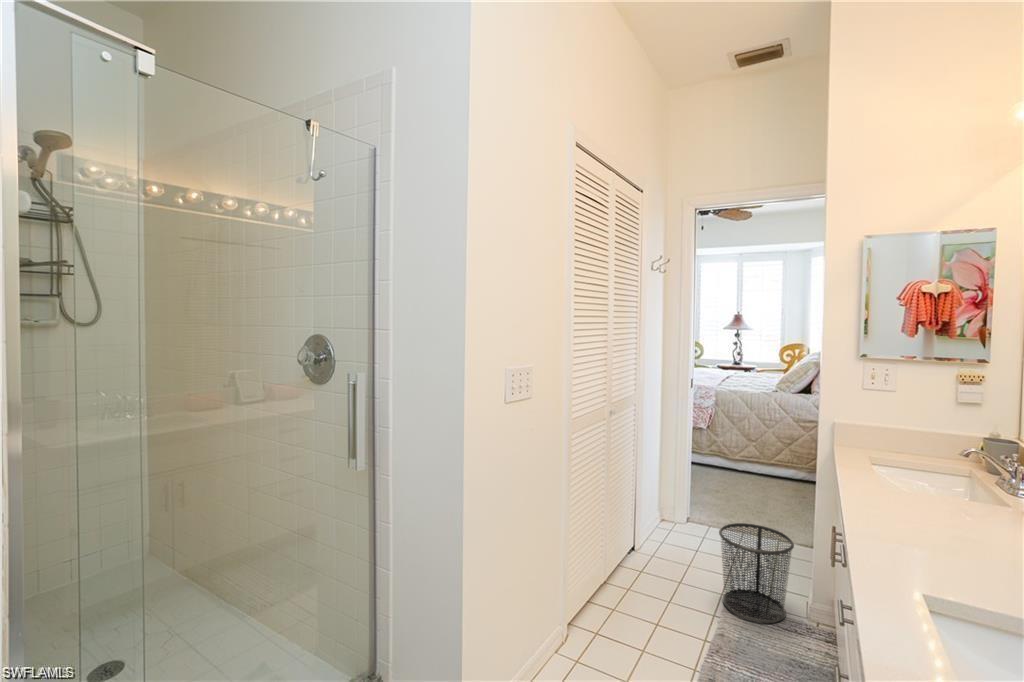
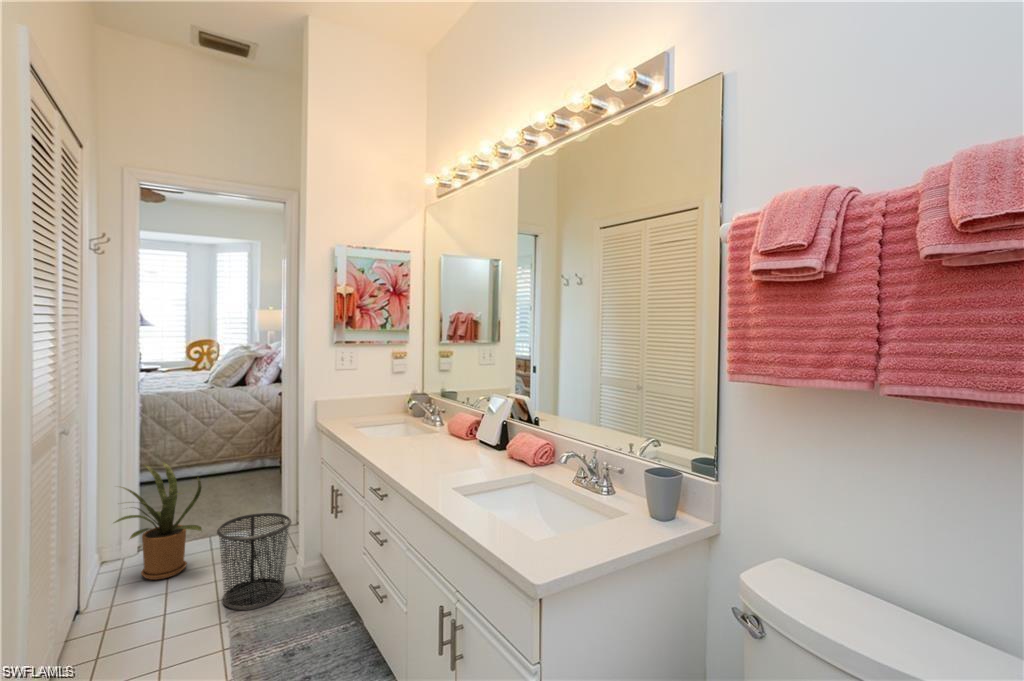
house plant: none [657,450,725,555] -> present [114,462,202,580]

